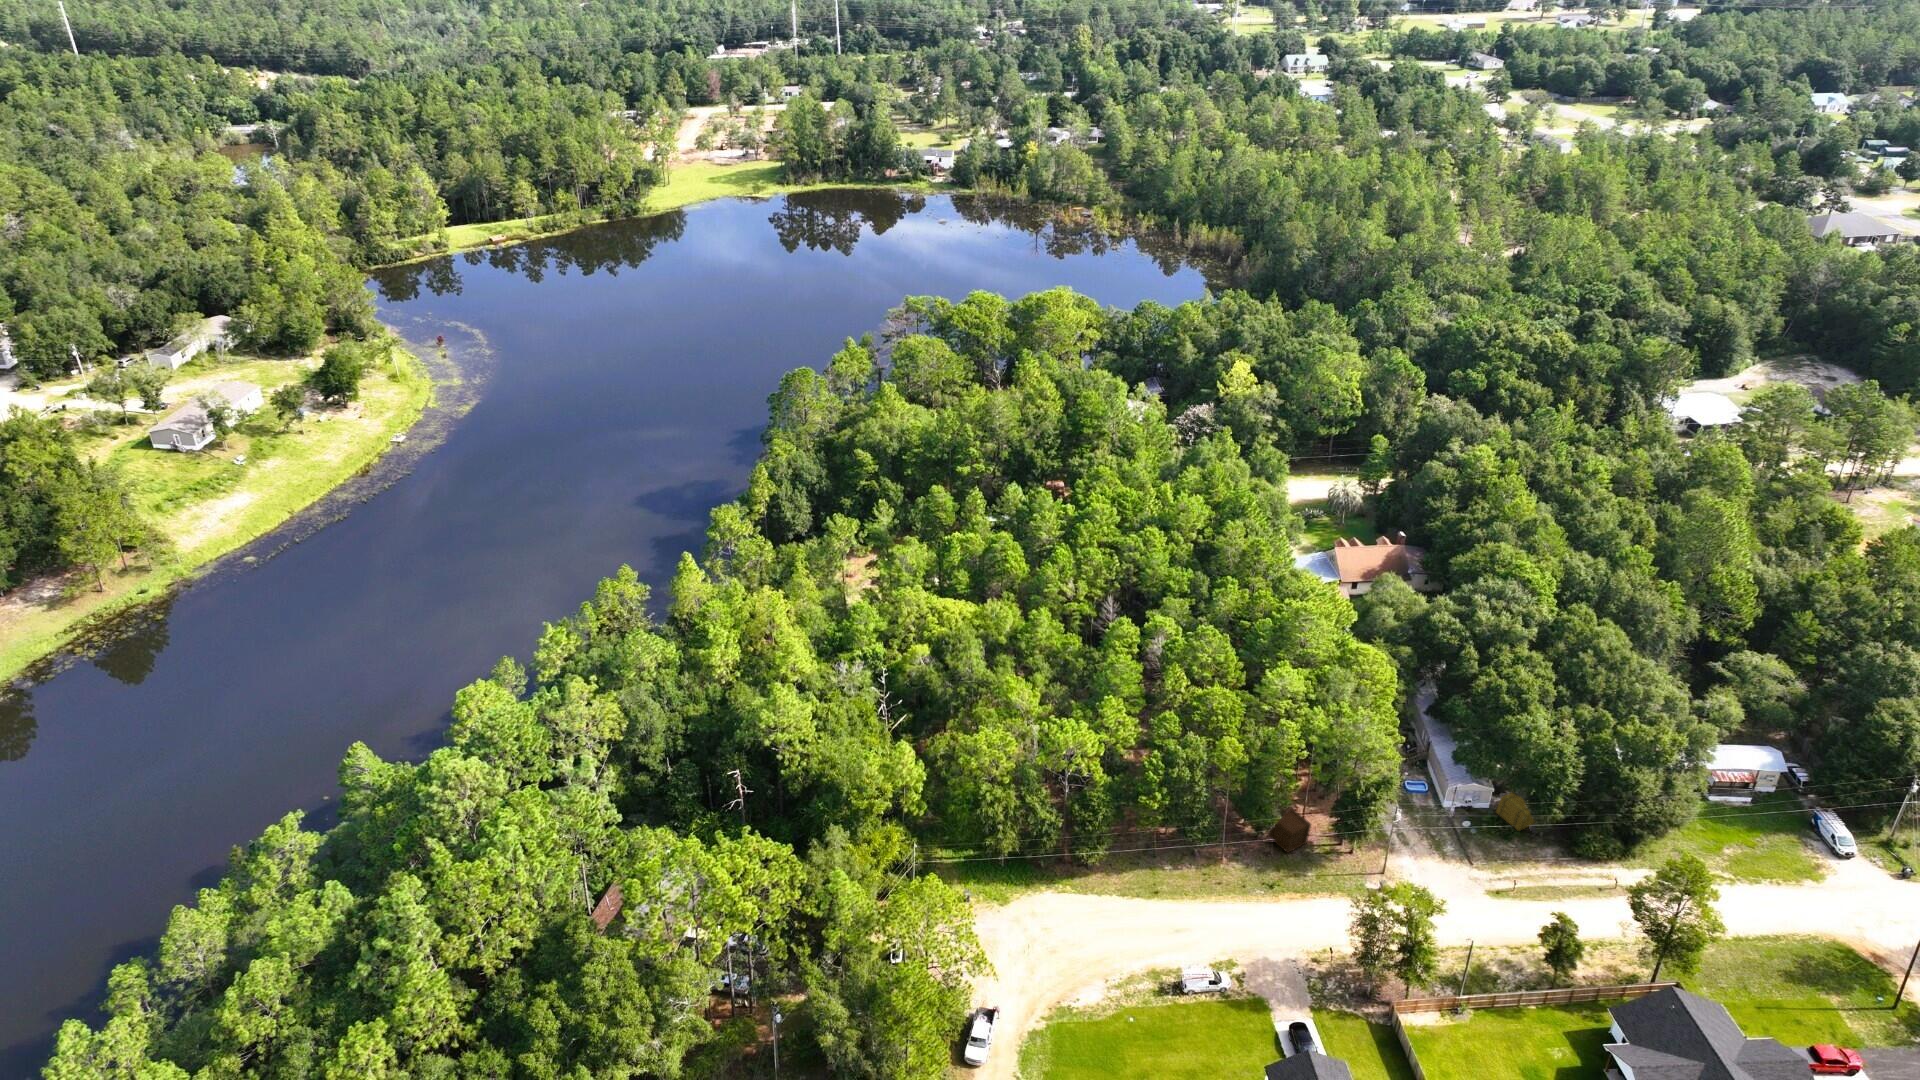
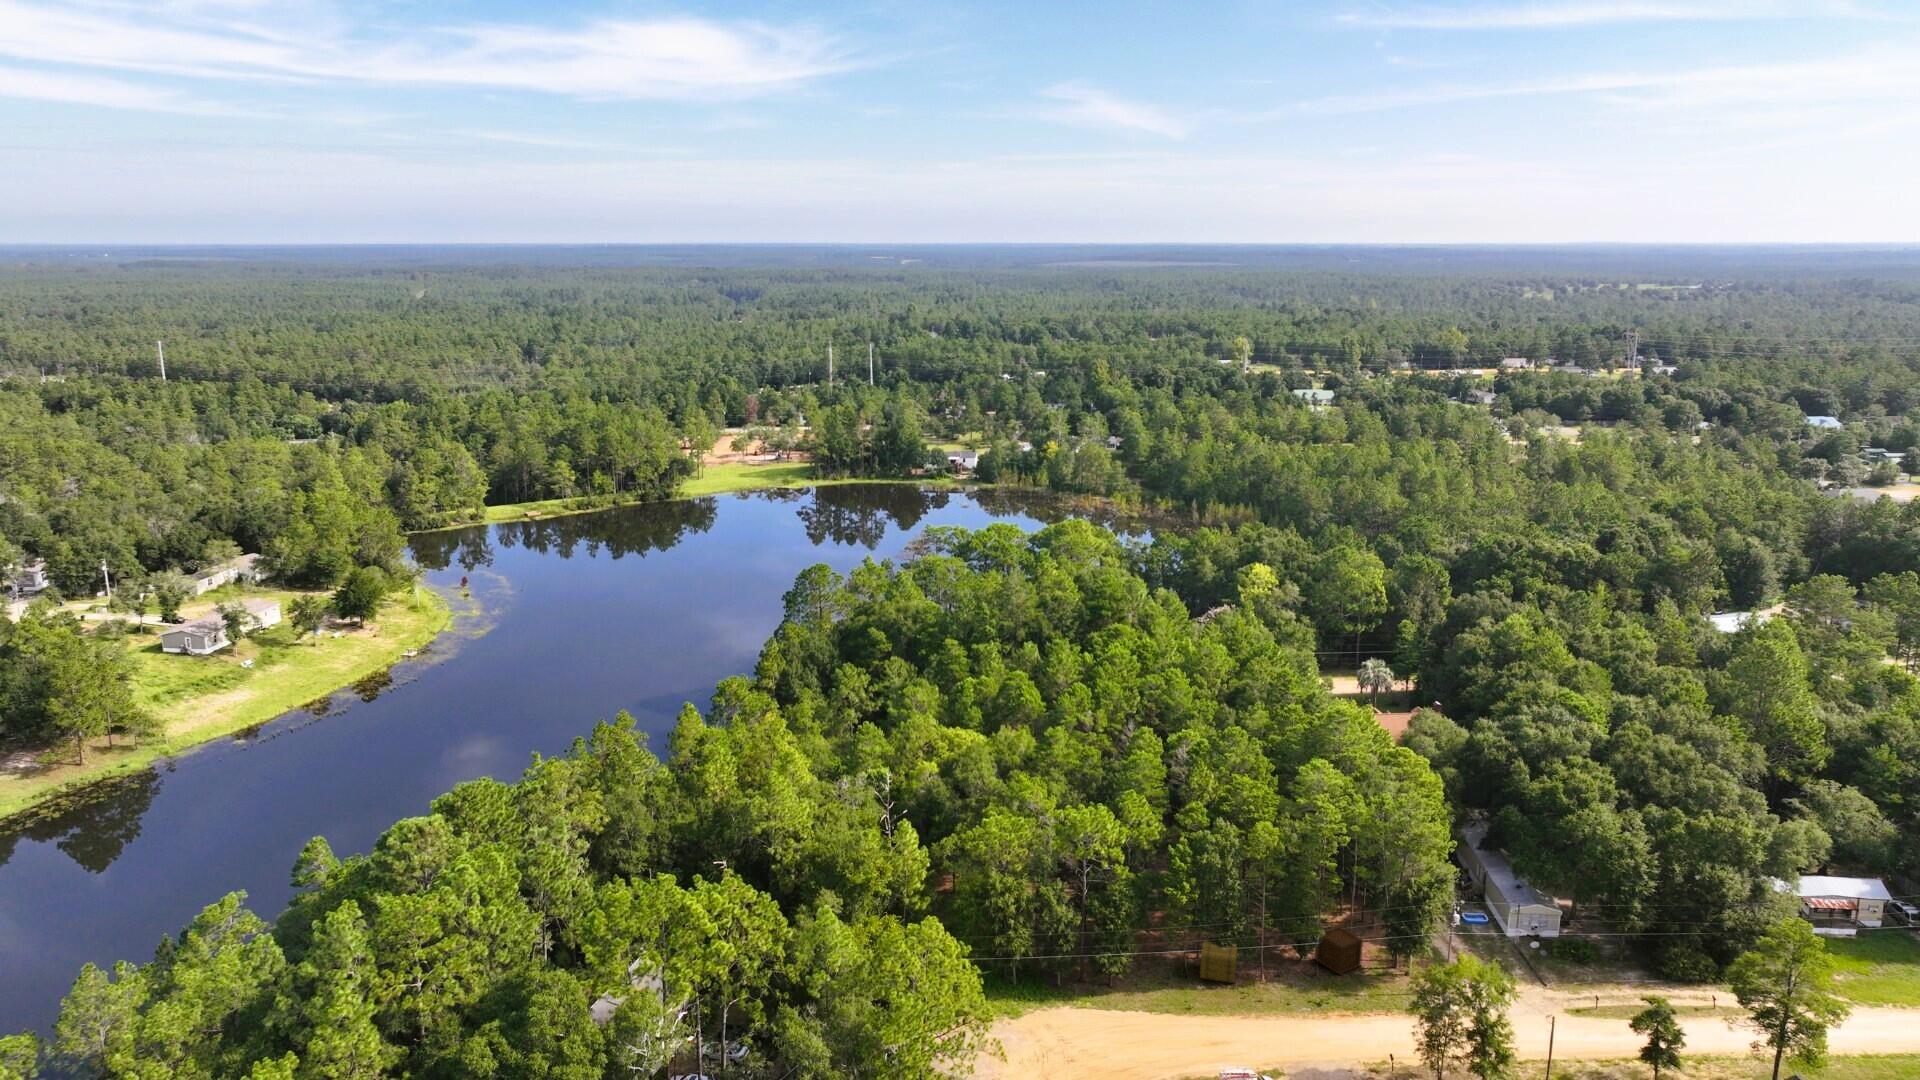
cardboard box: present [1496,793,1535,831] -> present [1200,941,1237,983]

